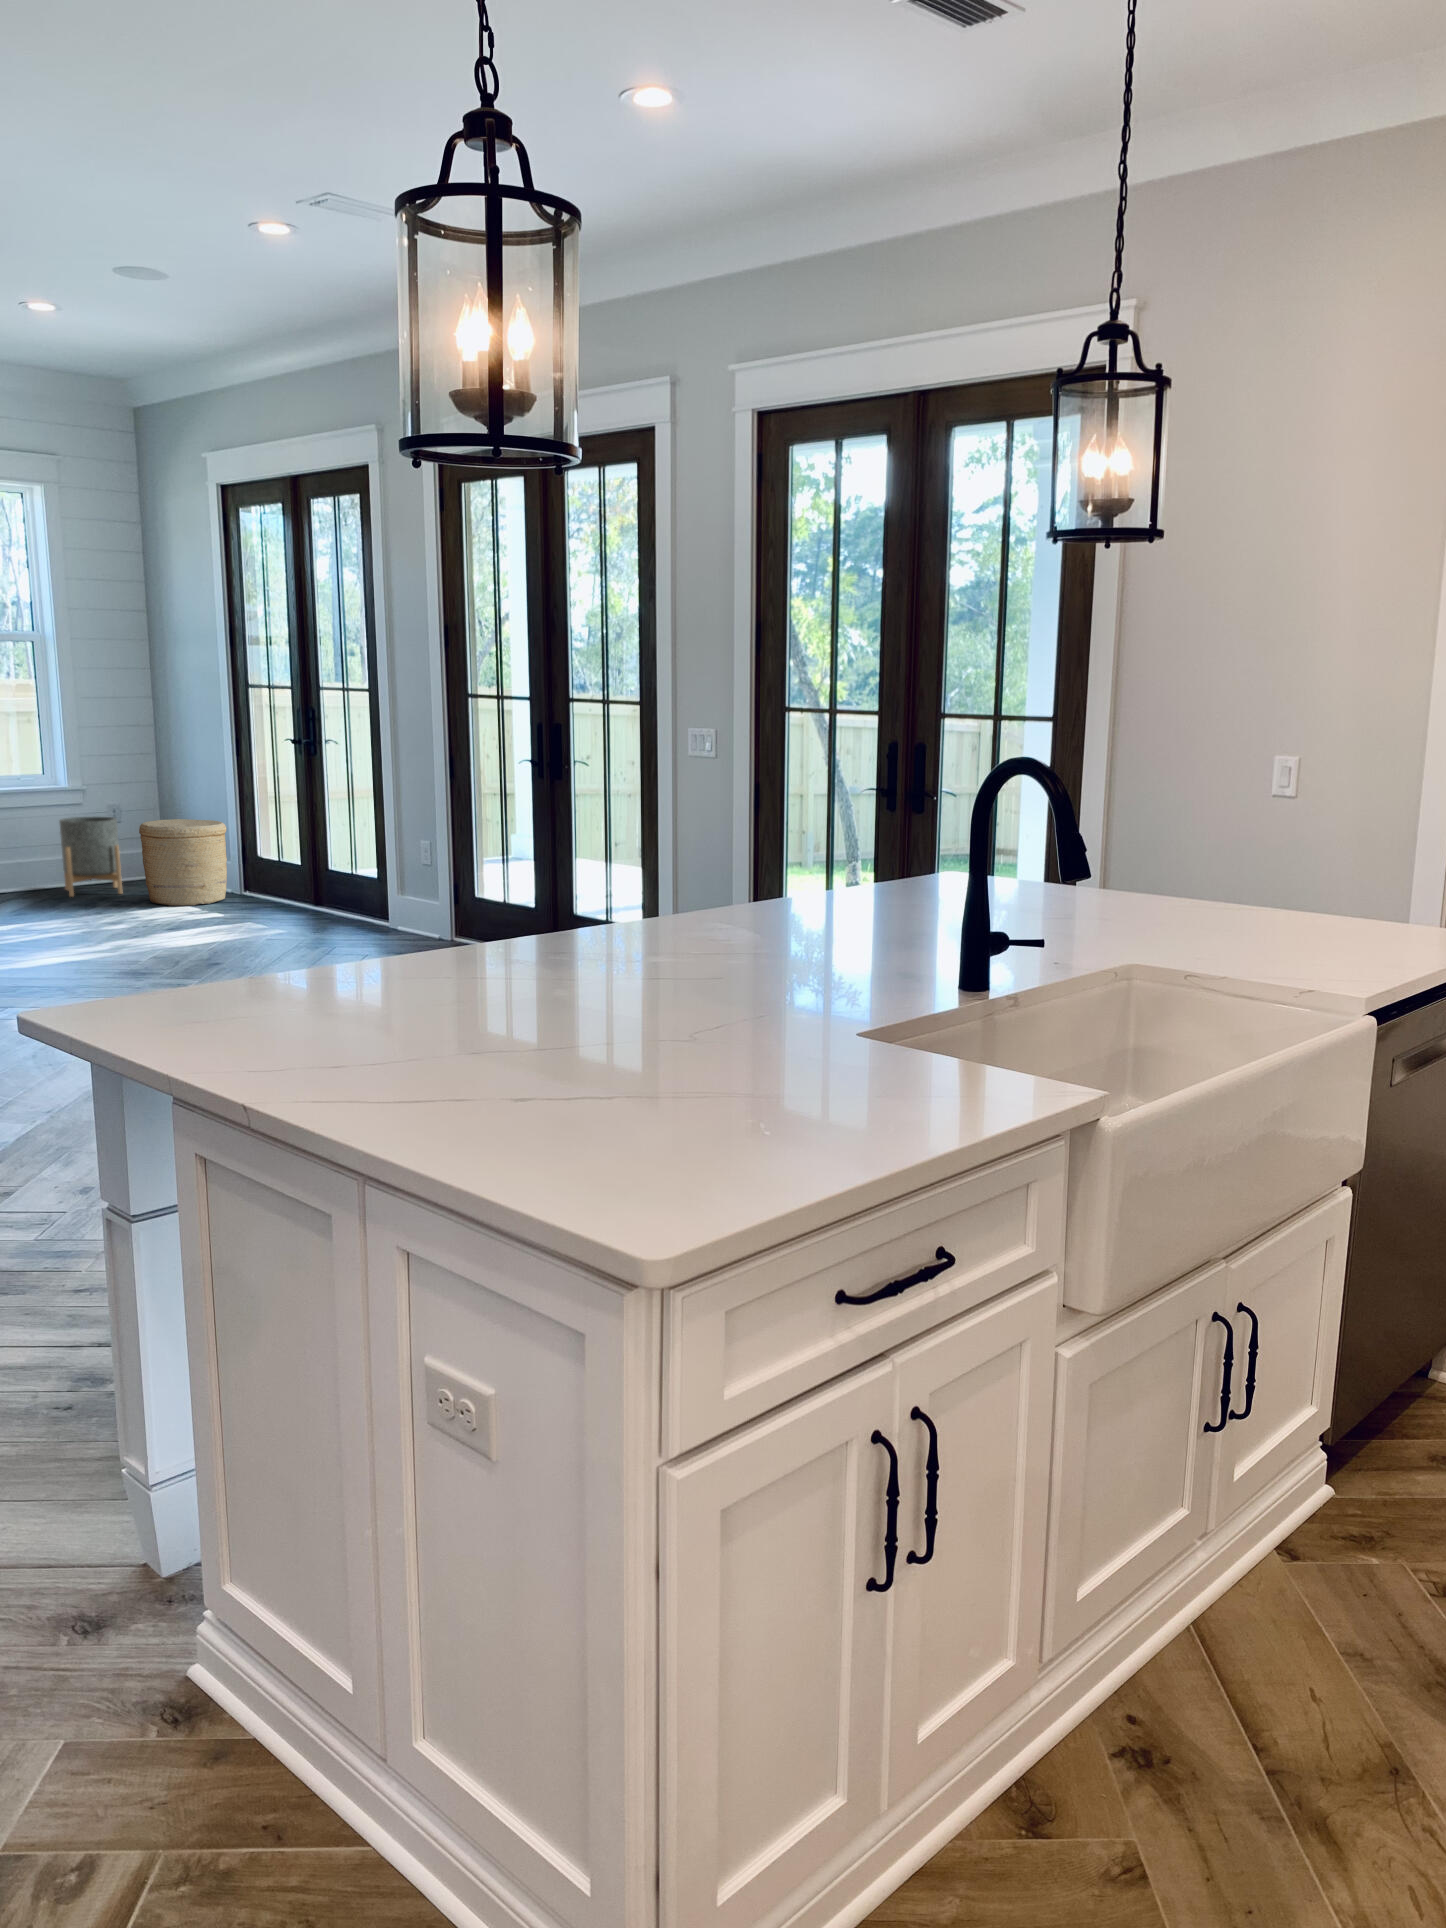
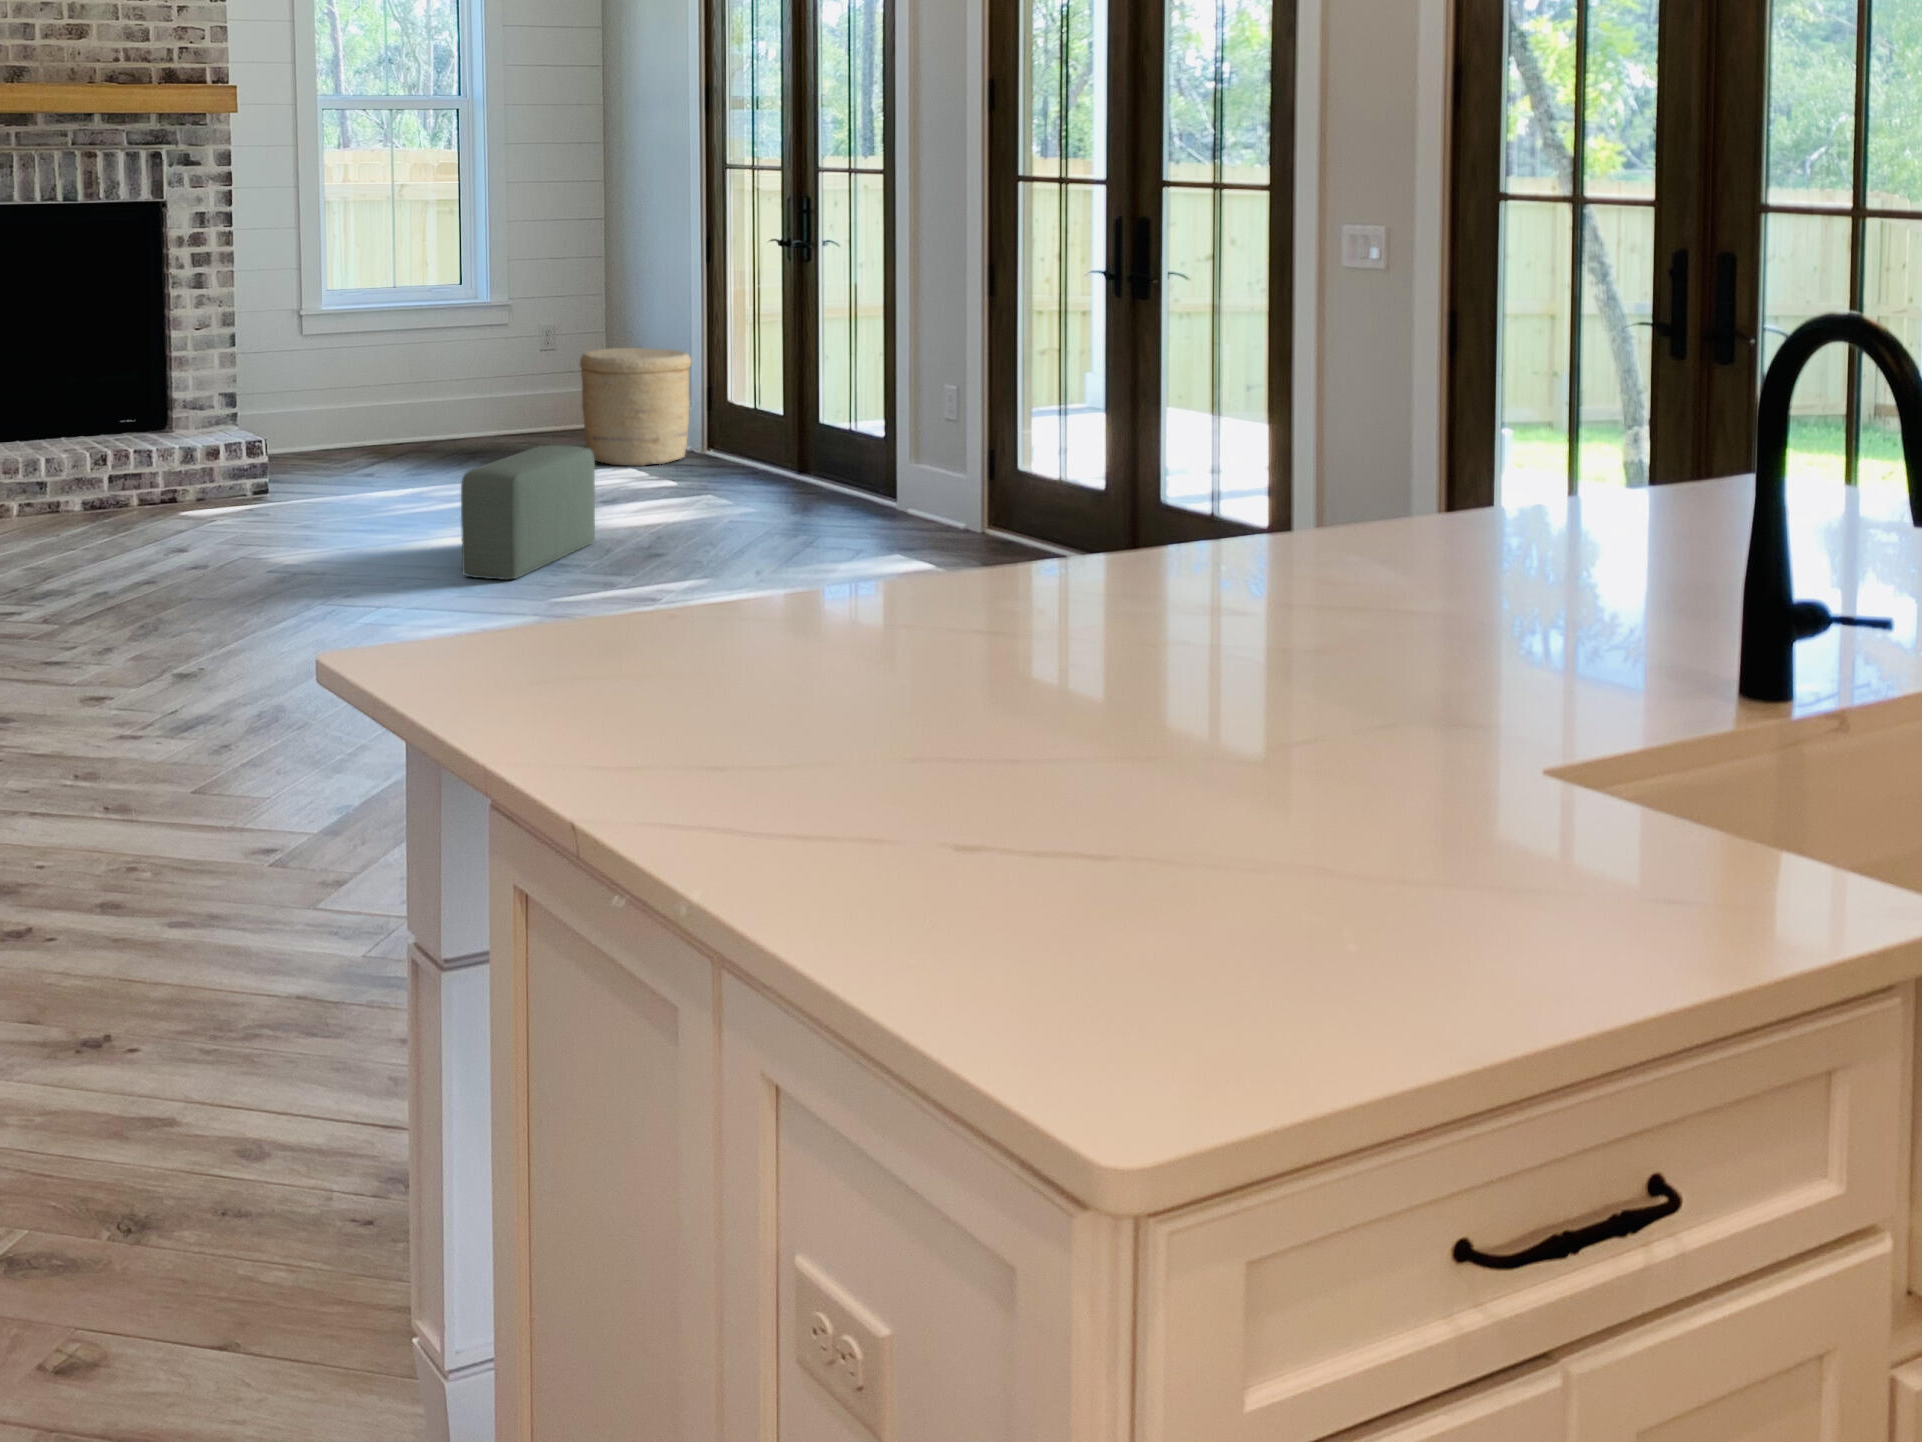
planter: present [59,817,122,897] -> none [483,343,555,449]
pouf: none [58,890,164,988] -> present [461,445,595,580]

